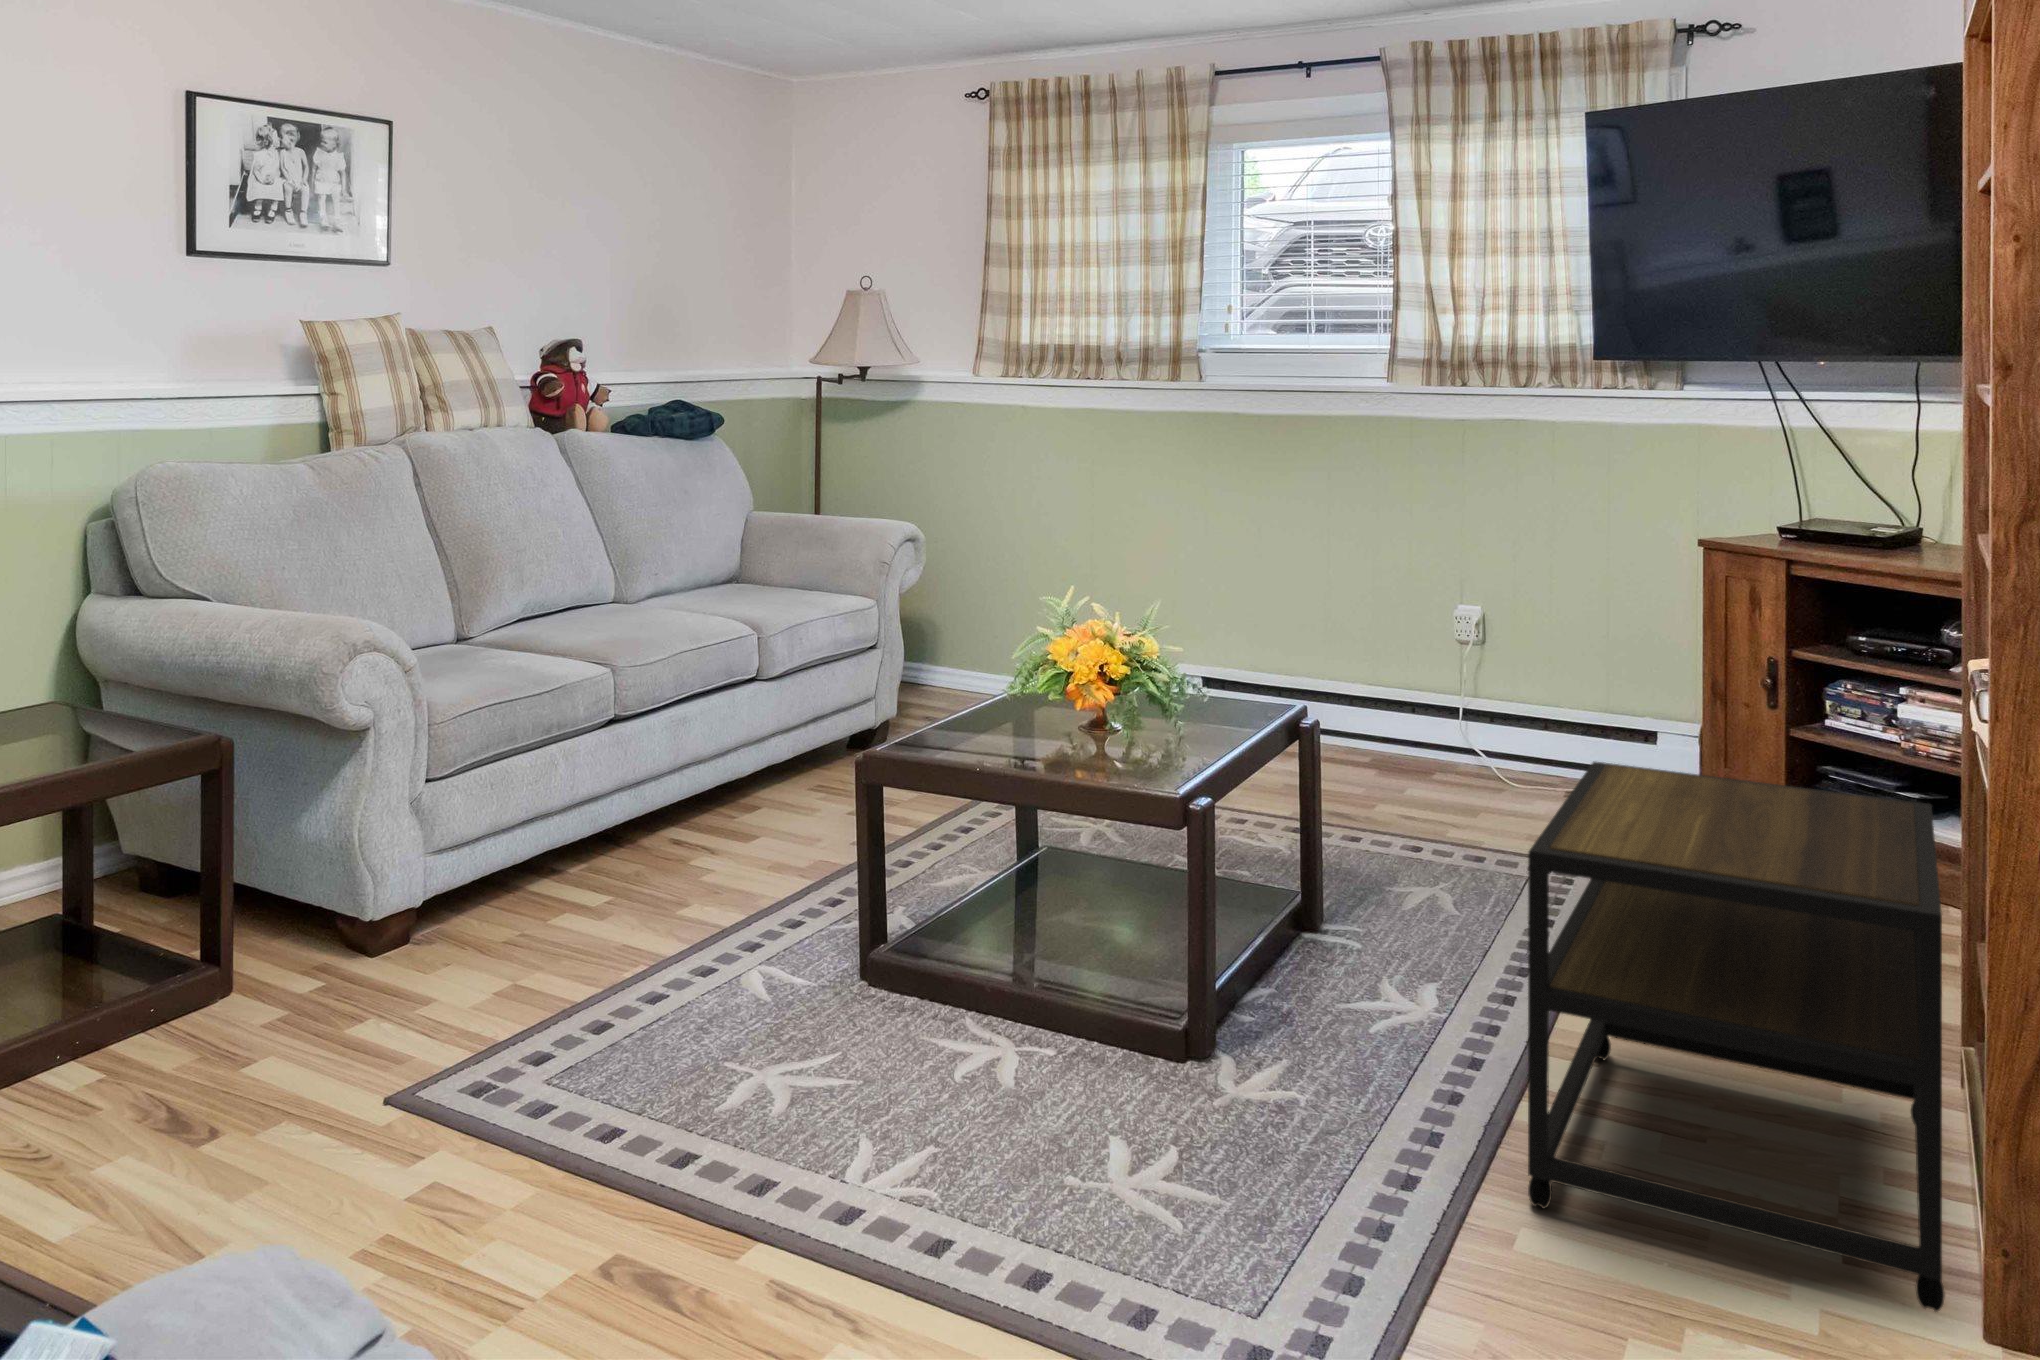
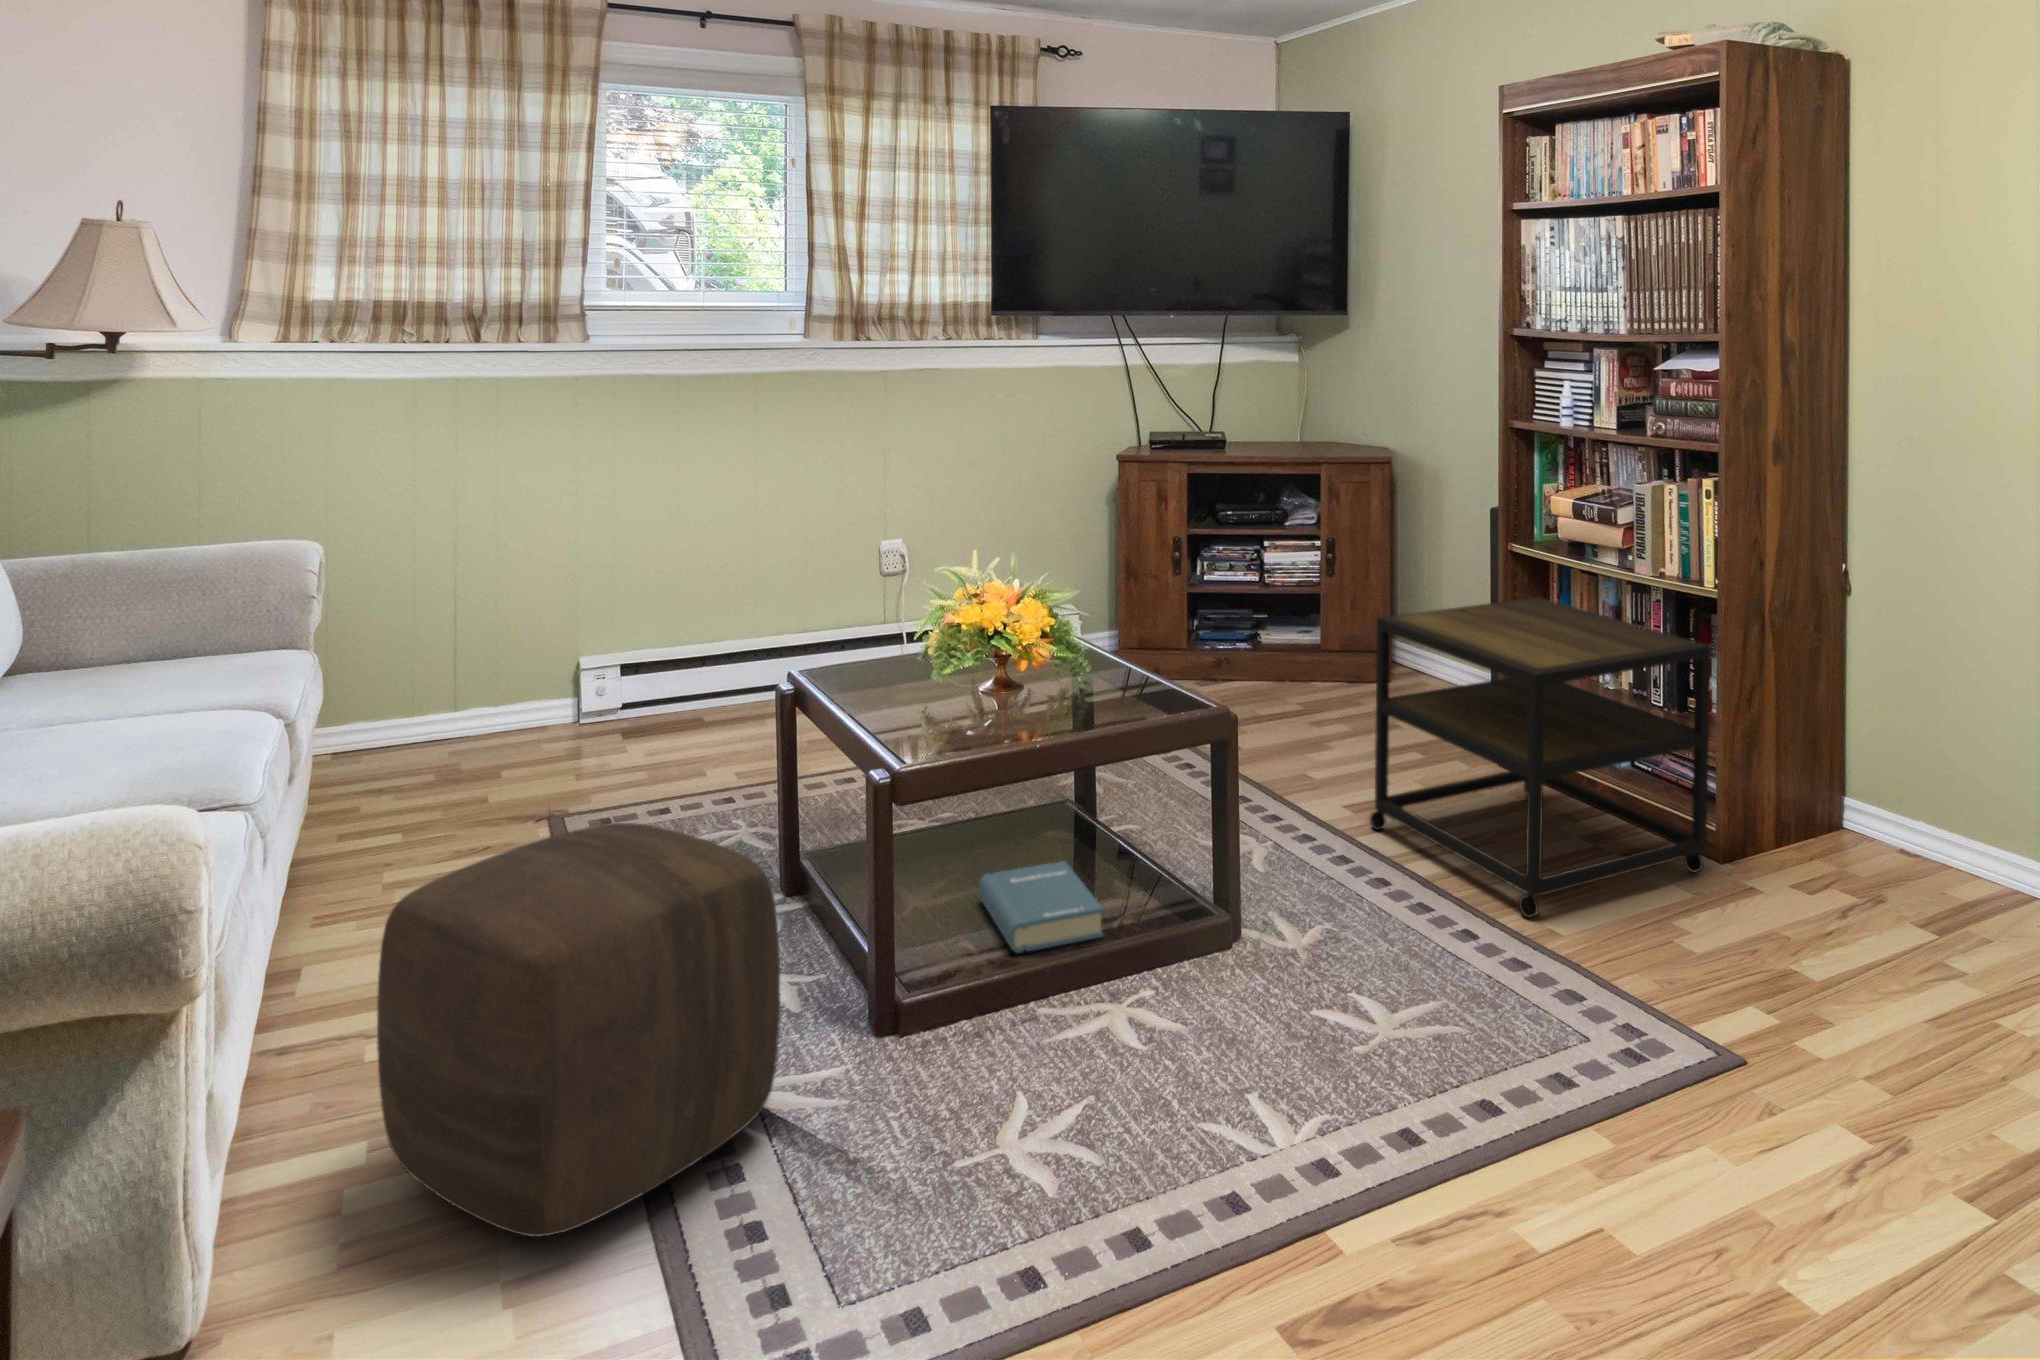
ottoman: none [493,722,734,976] -> present [377,823,780,1237]
hardback book: none [991,901,1138,989] -> present [979,861,1103,953]

